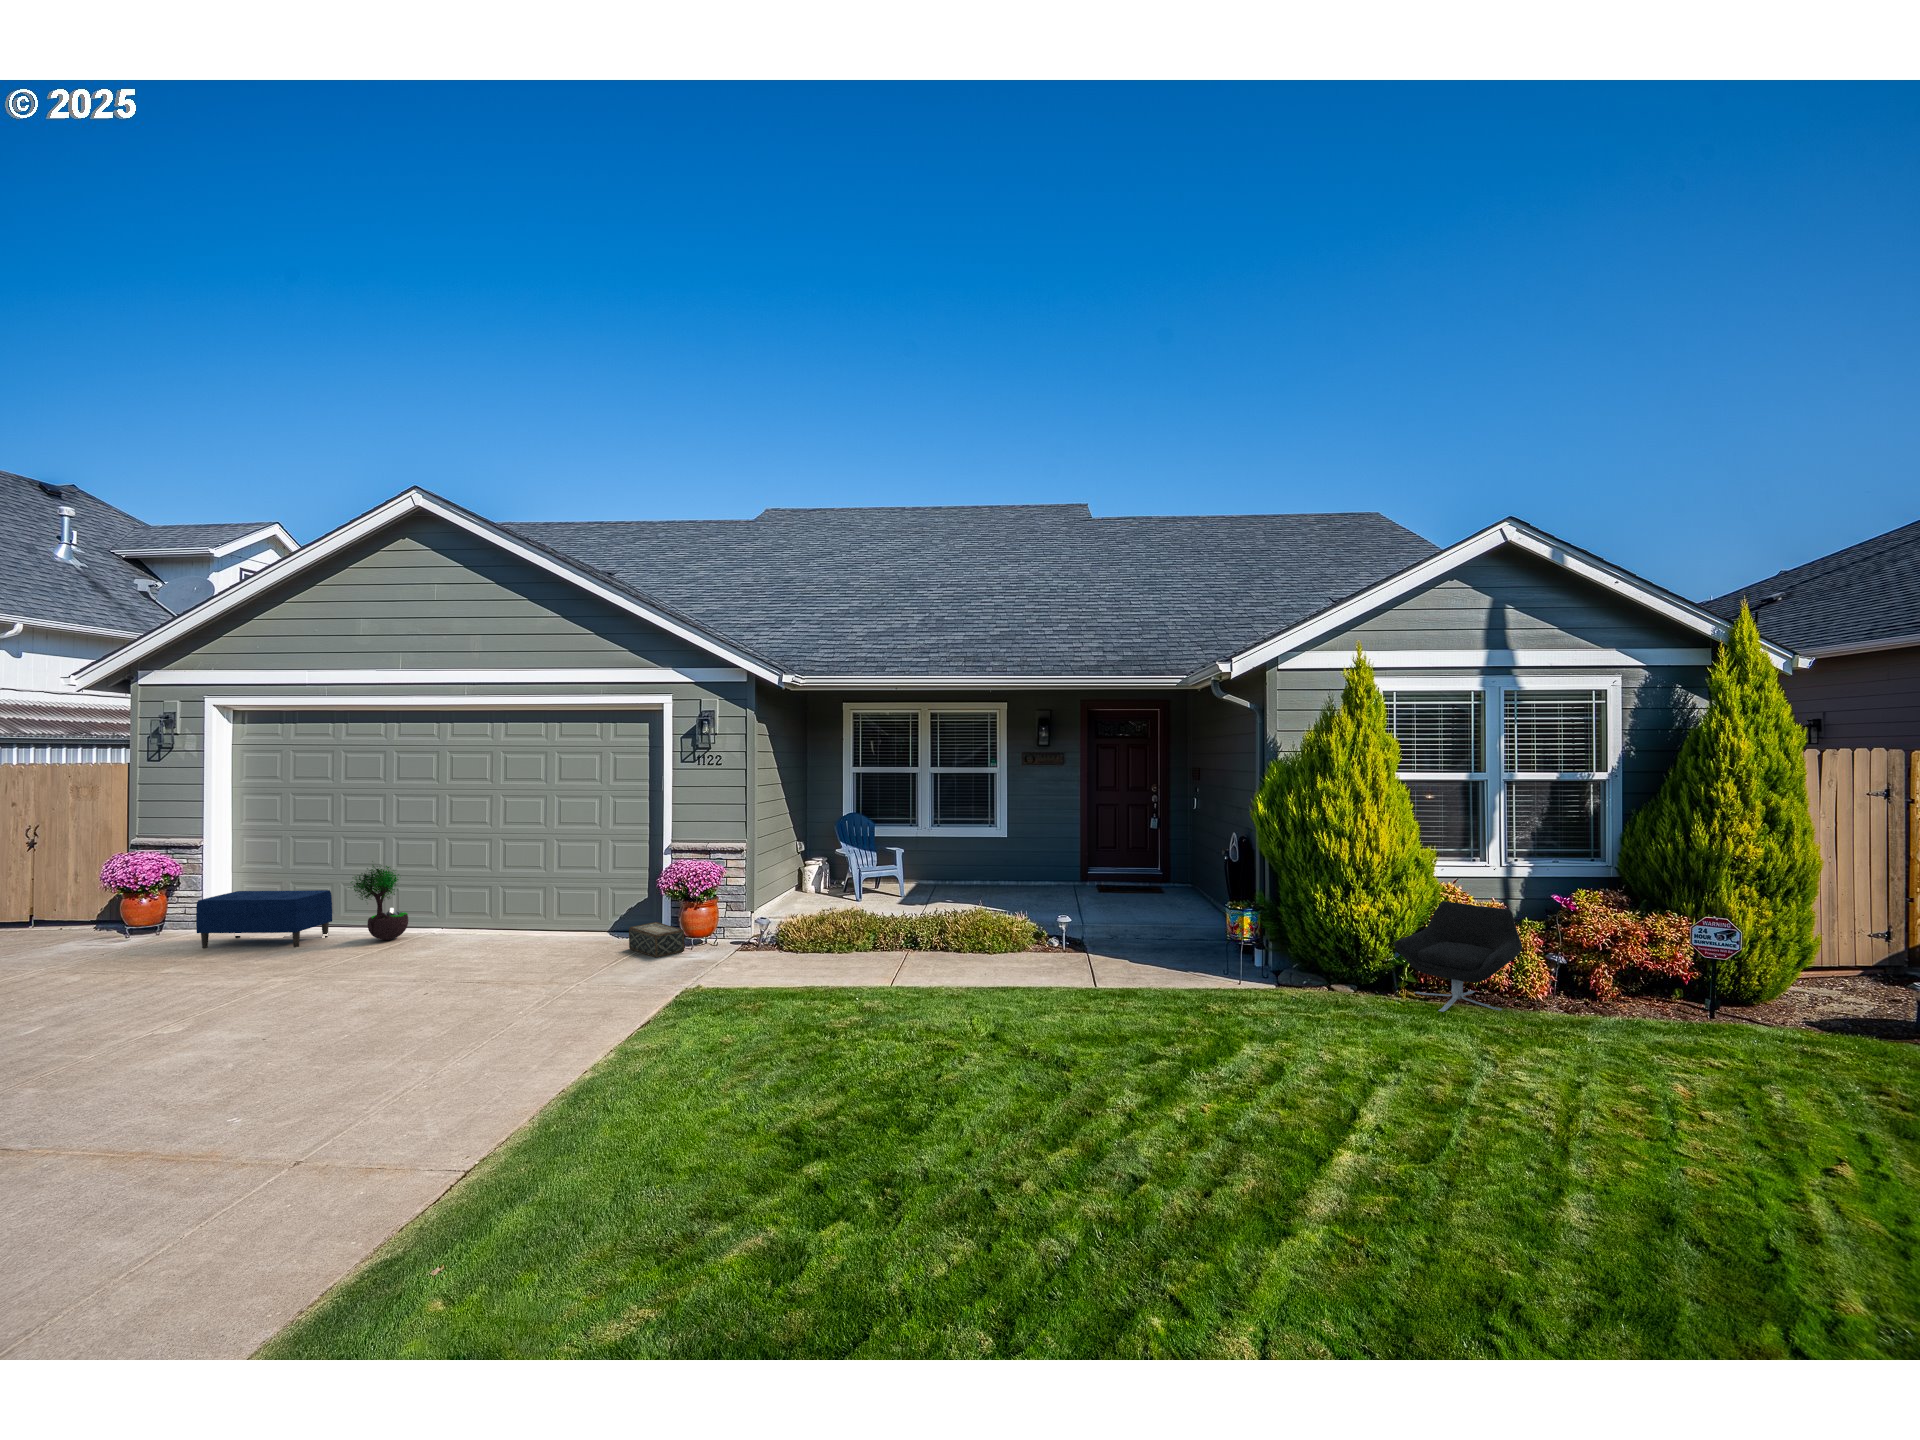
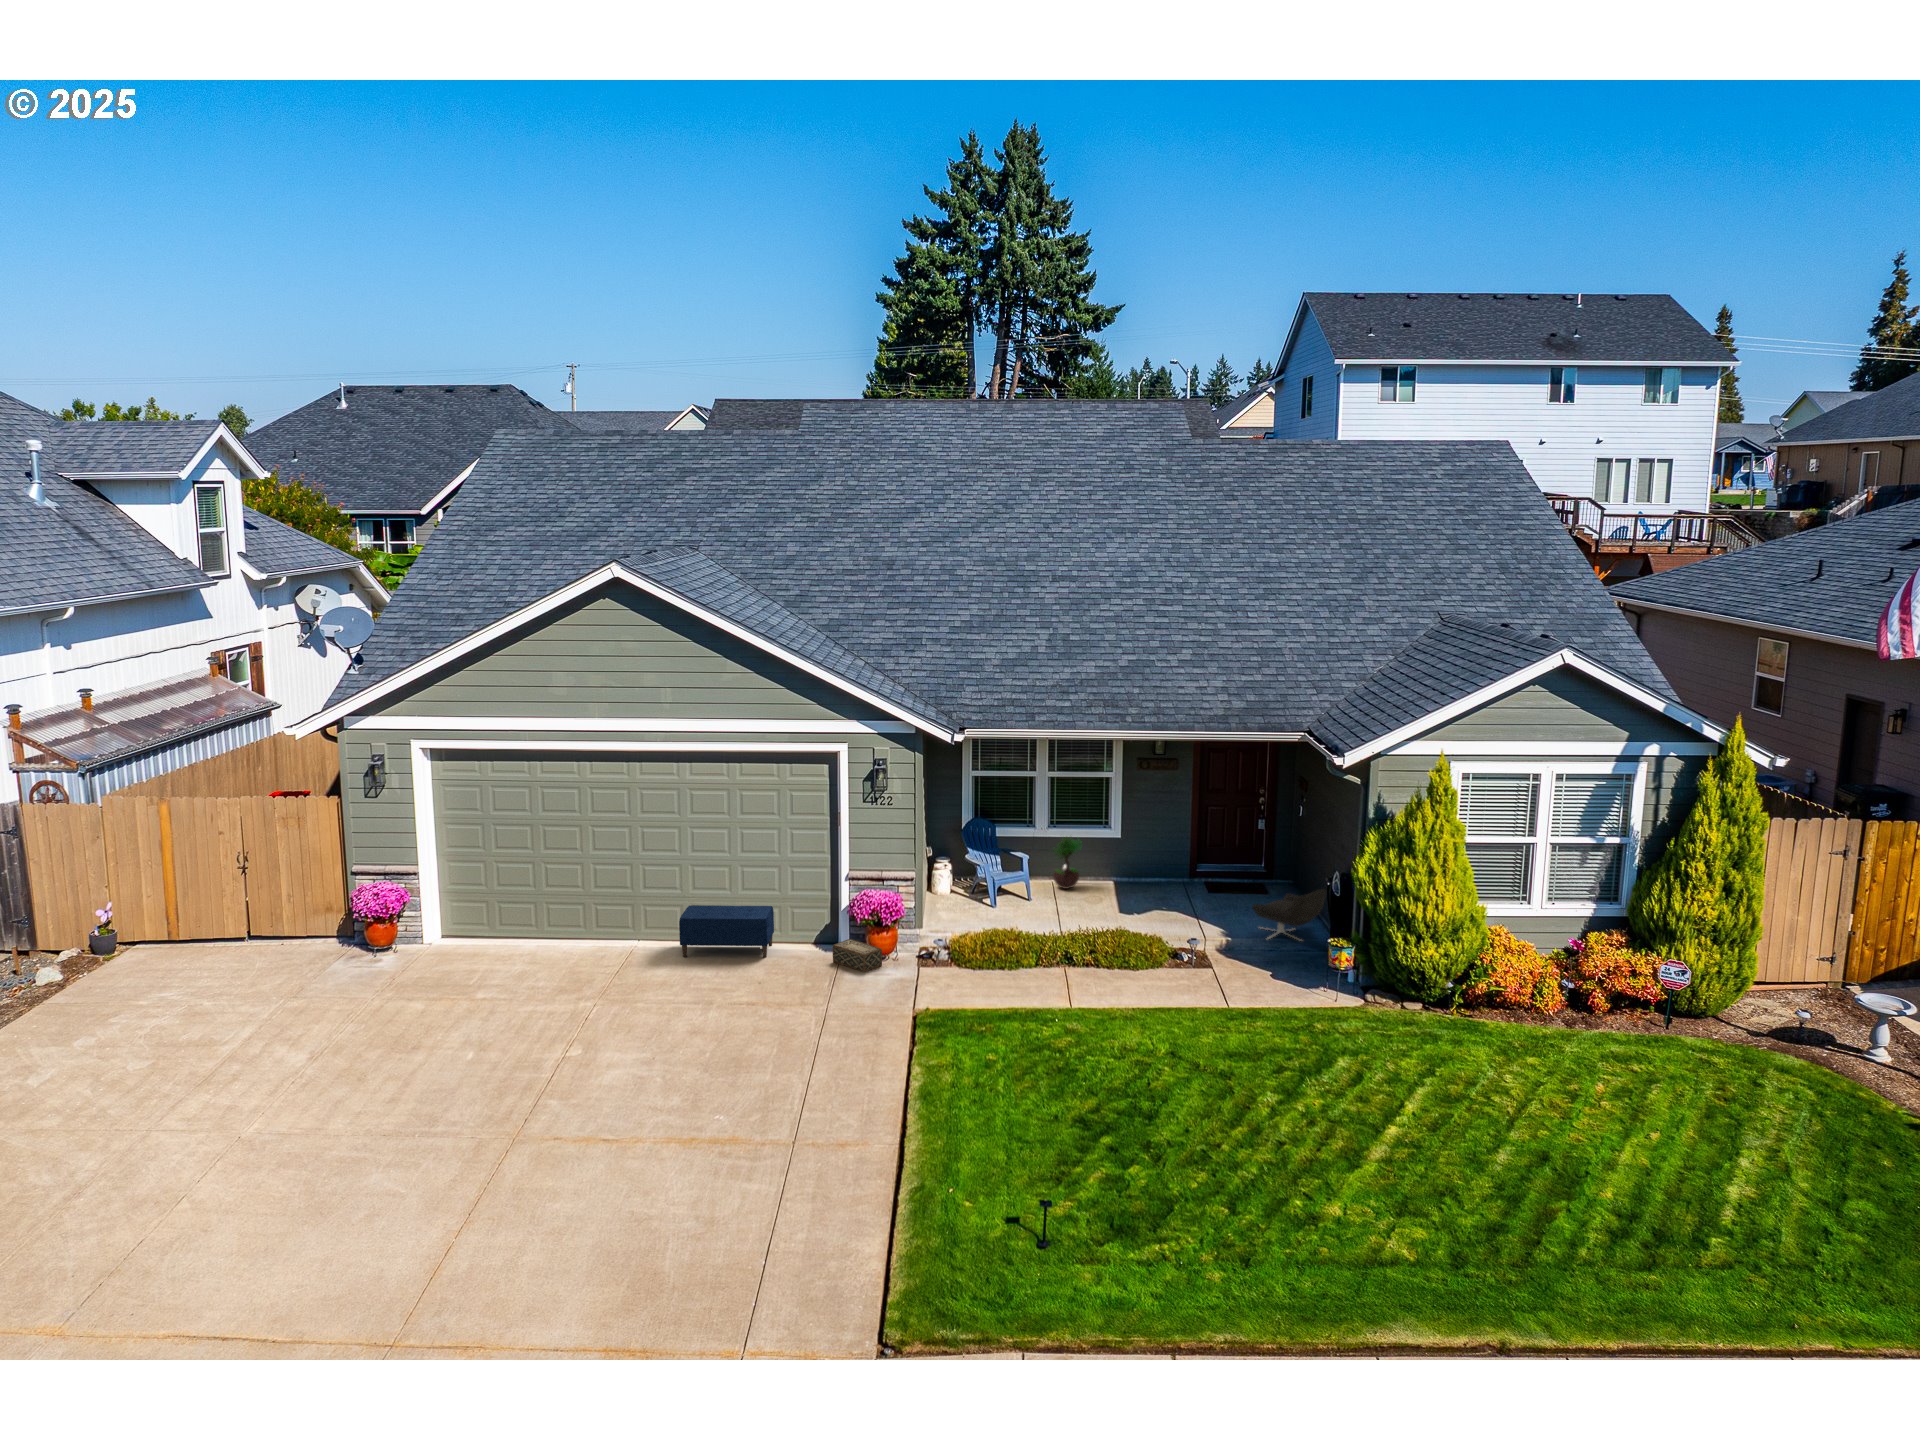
potted tree: present [348,865,408,940] -> present [1053,837,1082,889]
bench: present [196,890,332,948] -> present [679,905,774,958]
lounge chair: present [1394,901,1522,1012] -> present [1252,889,1327,939]

